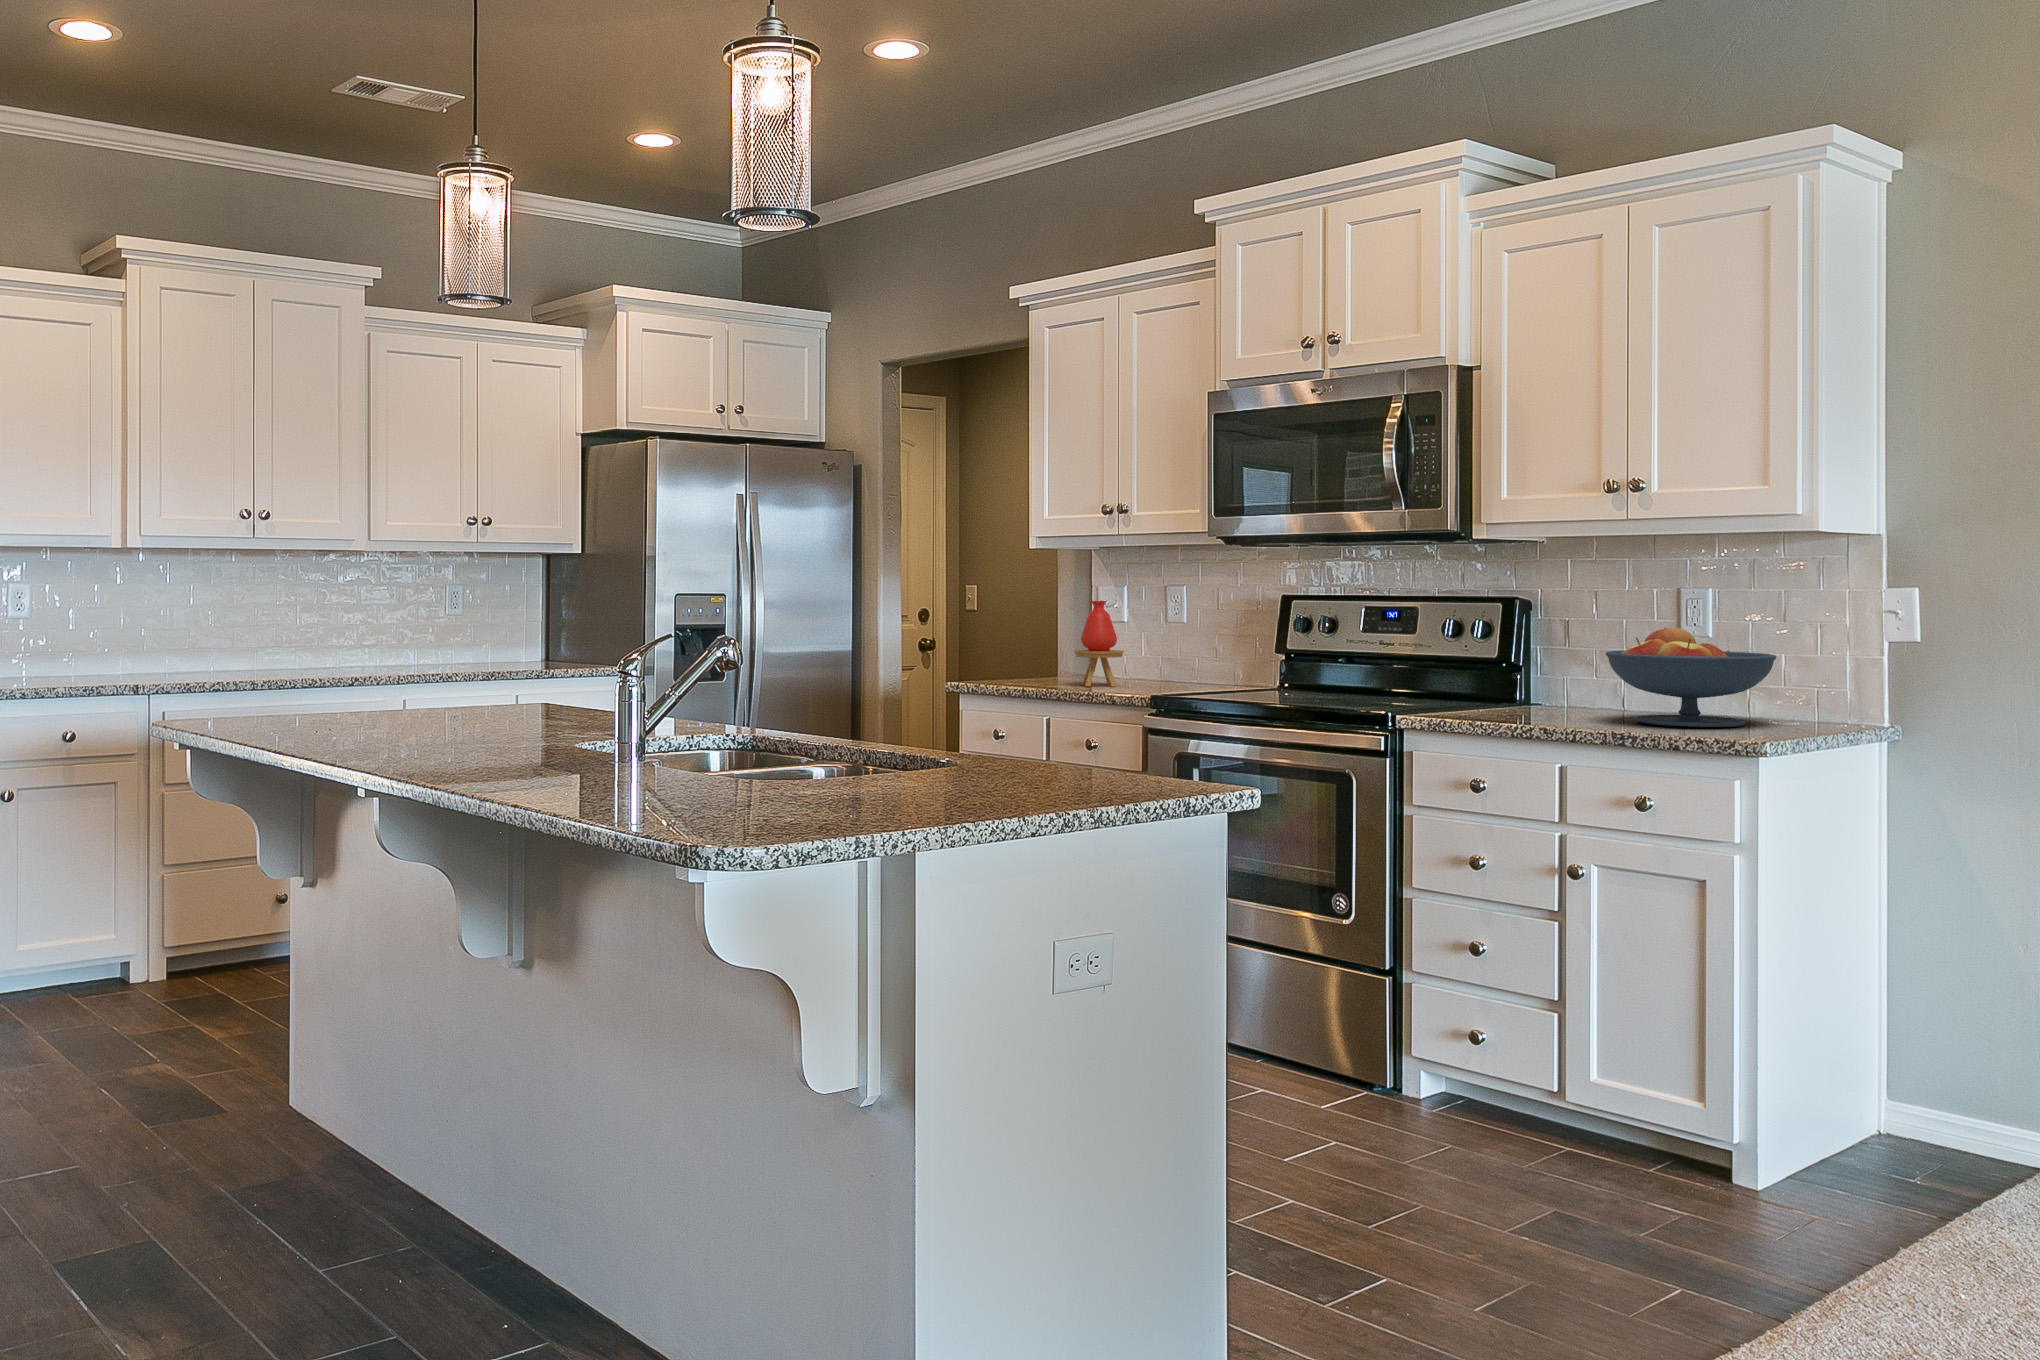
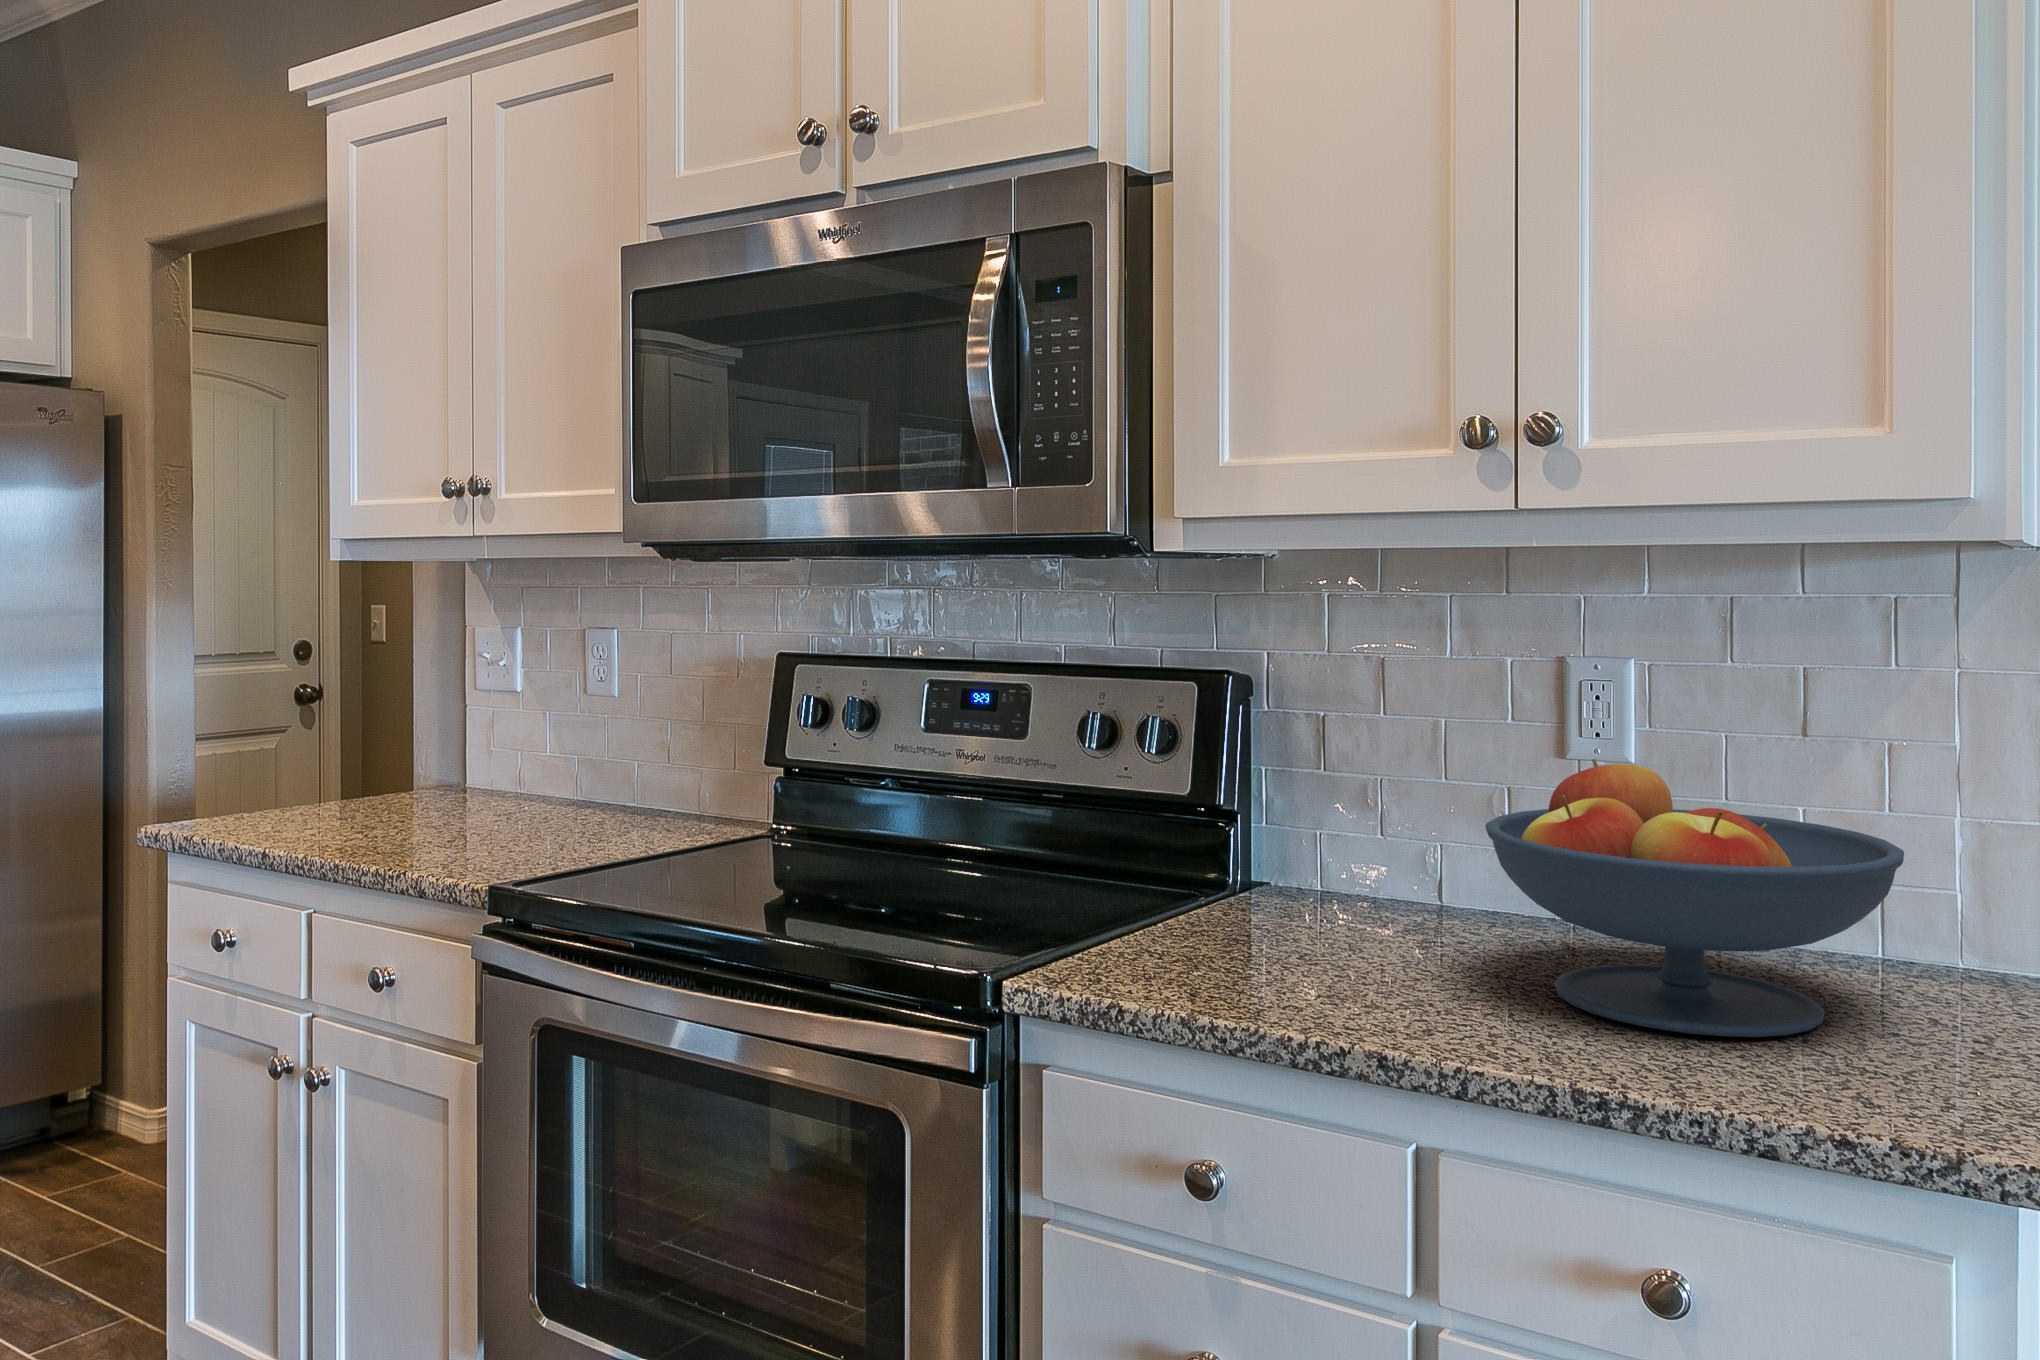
vase: present [1074,601,1124,686] -> none [390,662,489,830]

